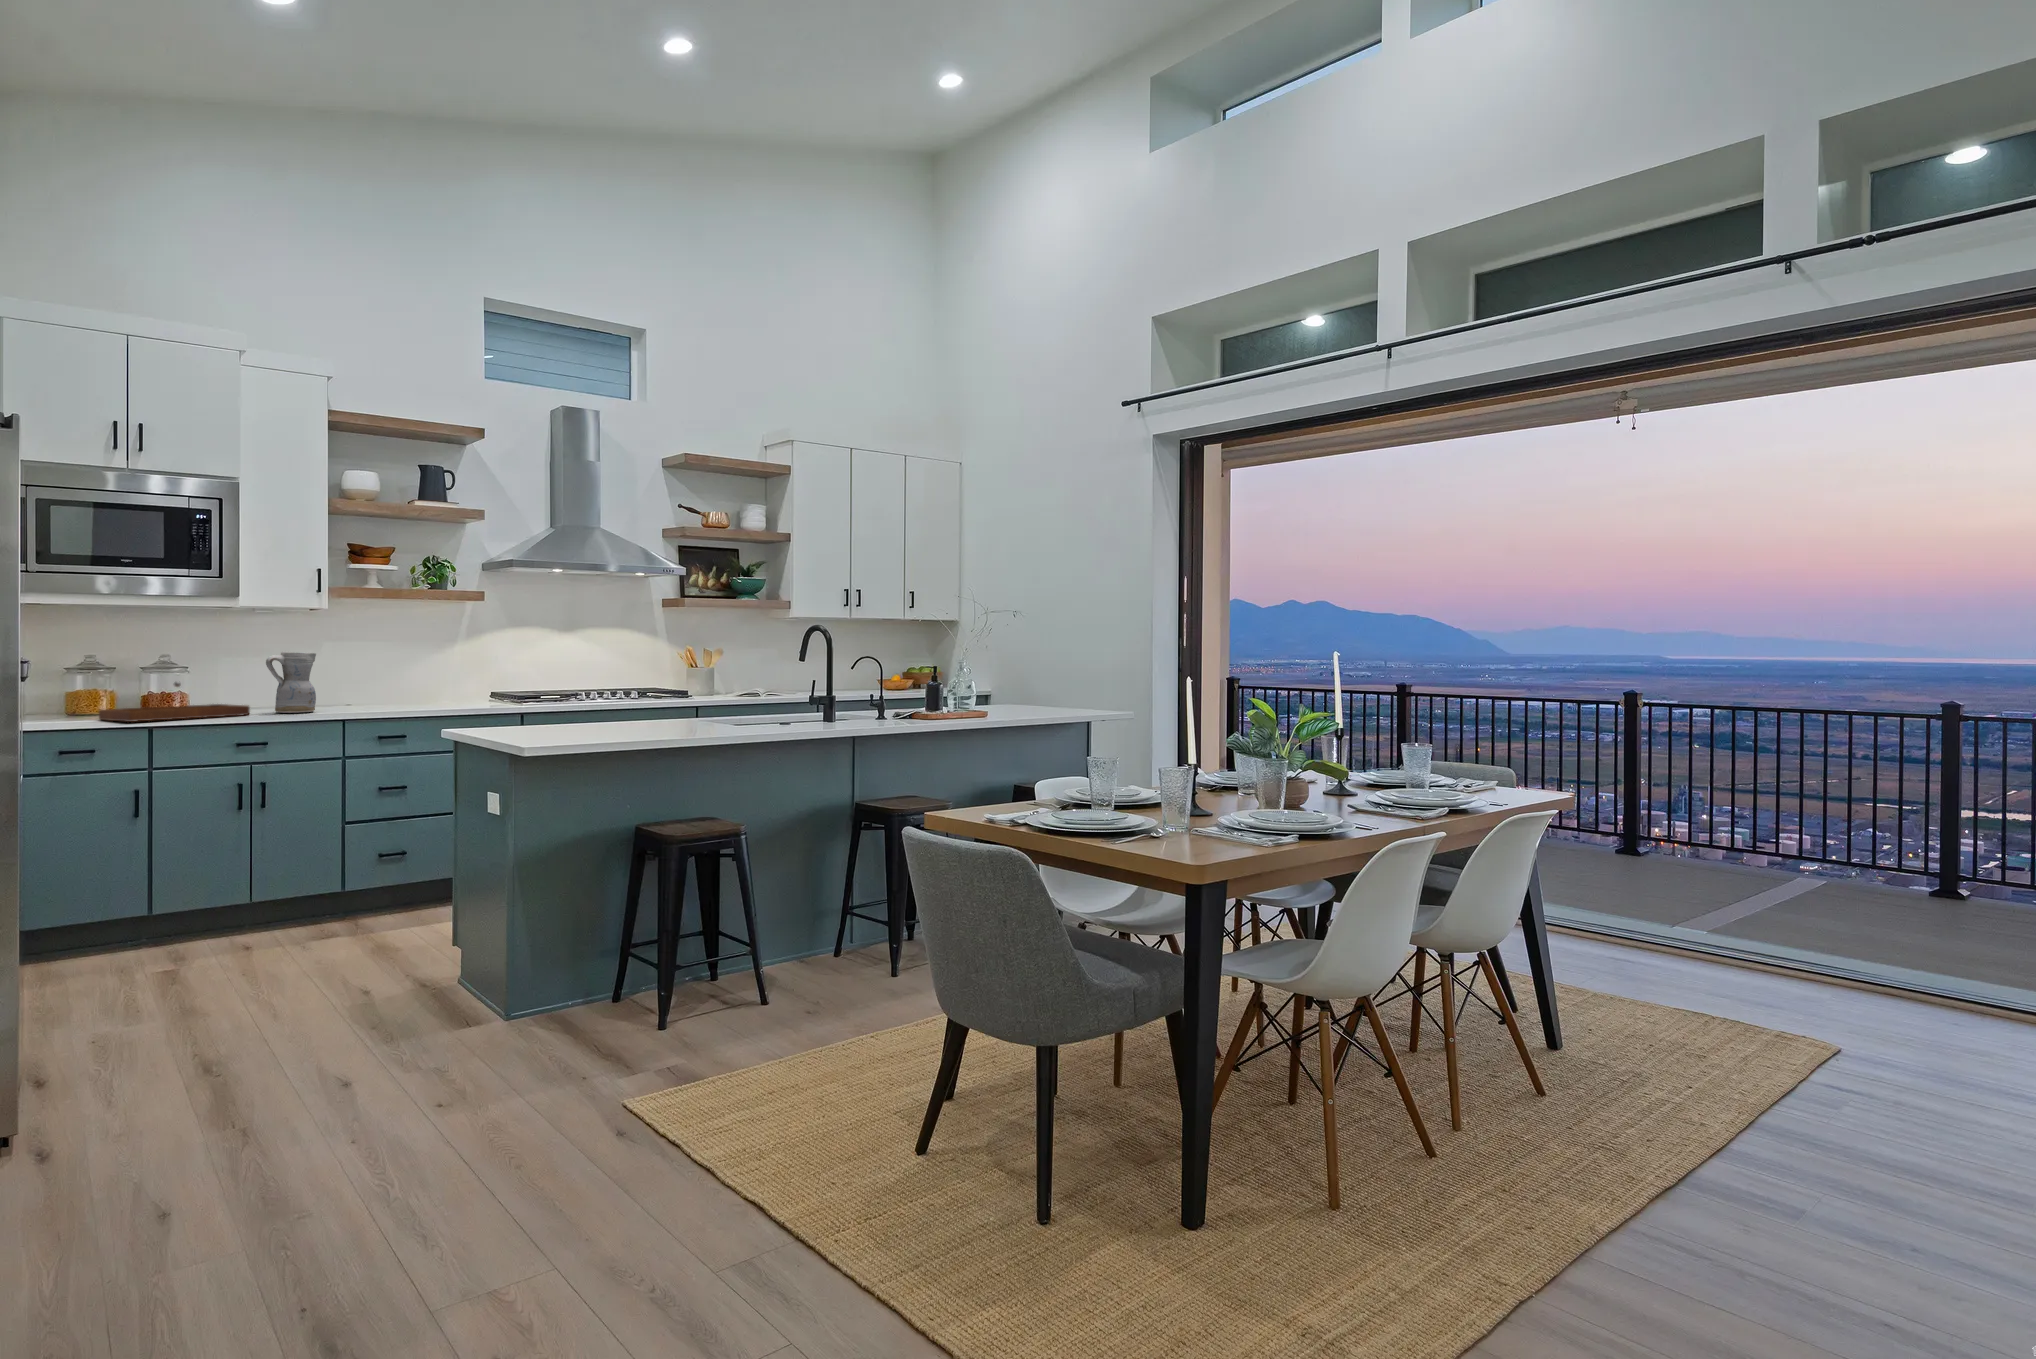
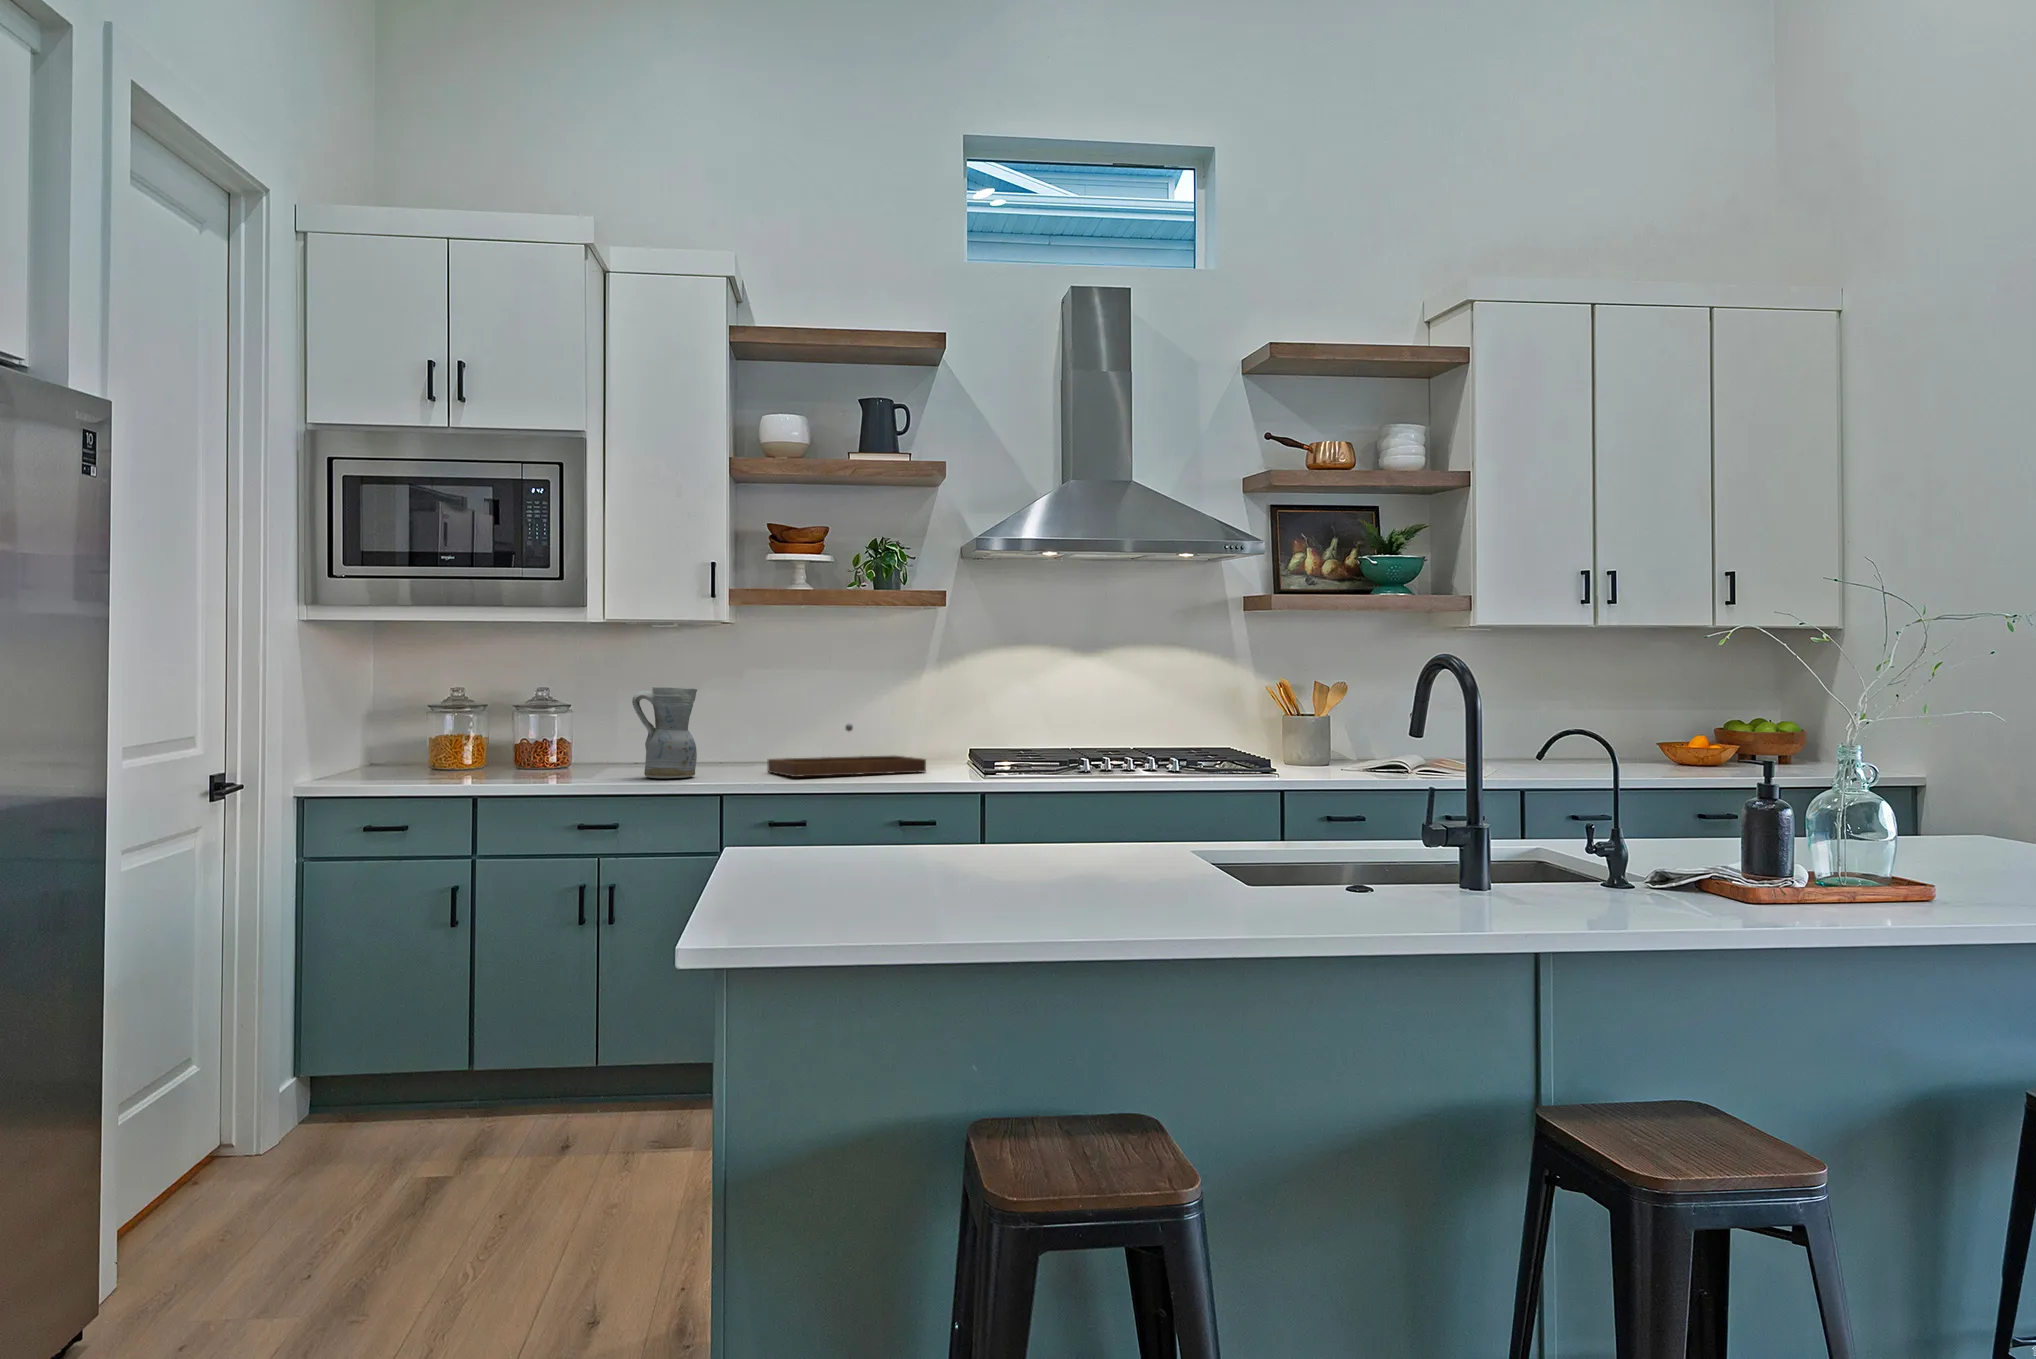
tray: present [99,681,250,722] -> present [767,724,926,777]

